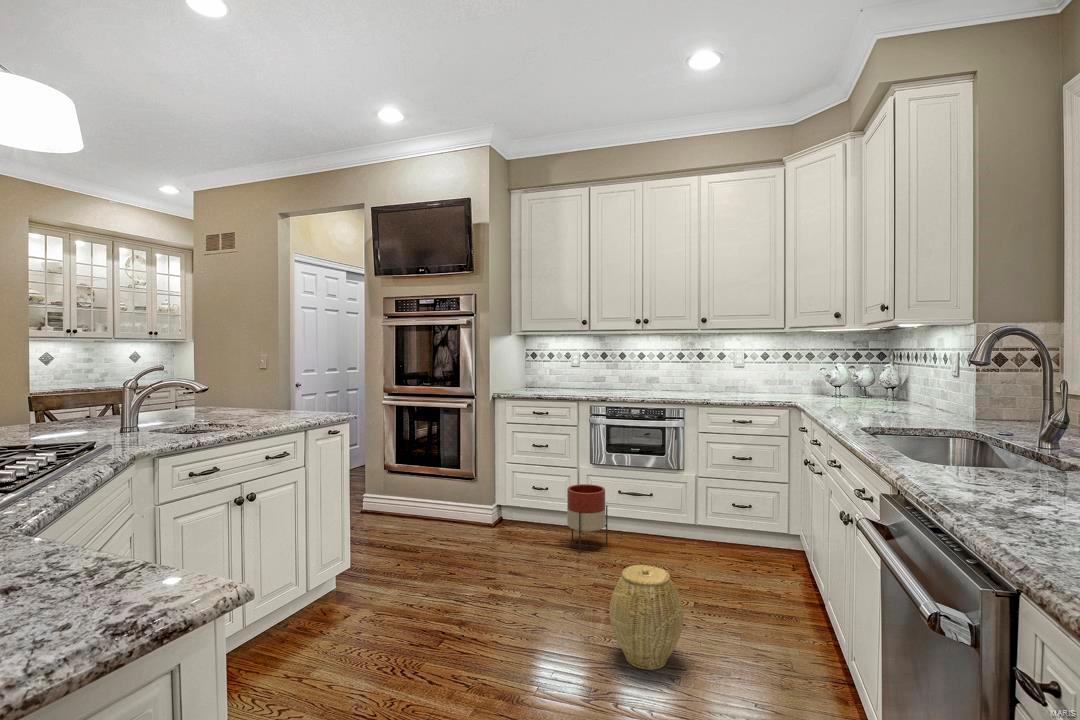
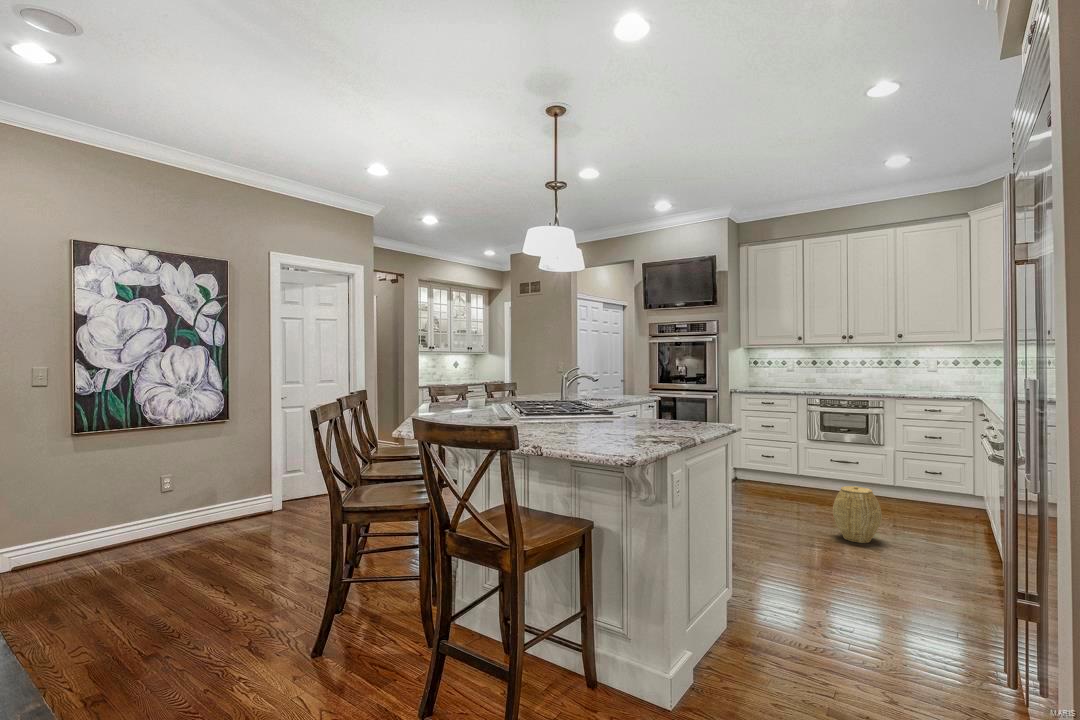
planter: present [567,484,607,553] -> none [791,453,822,498]

